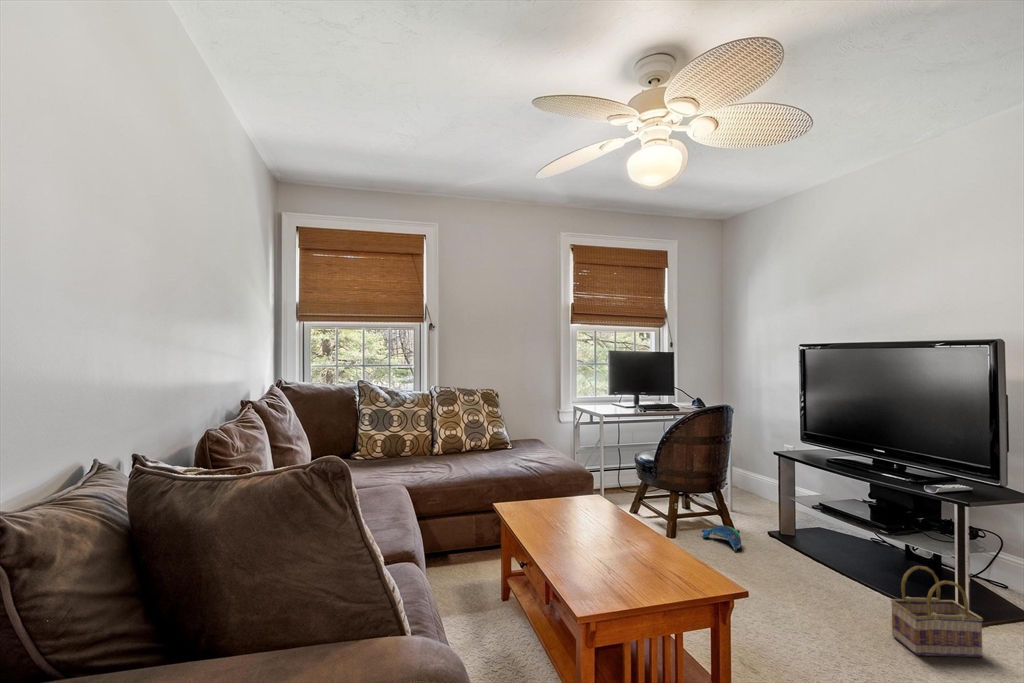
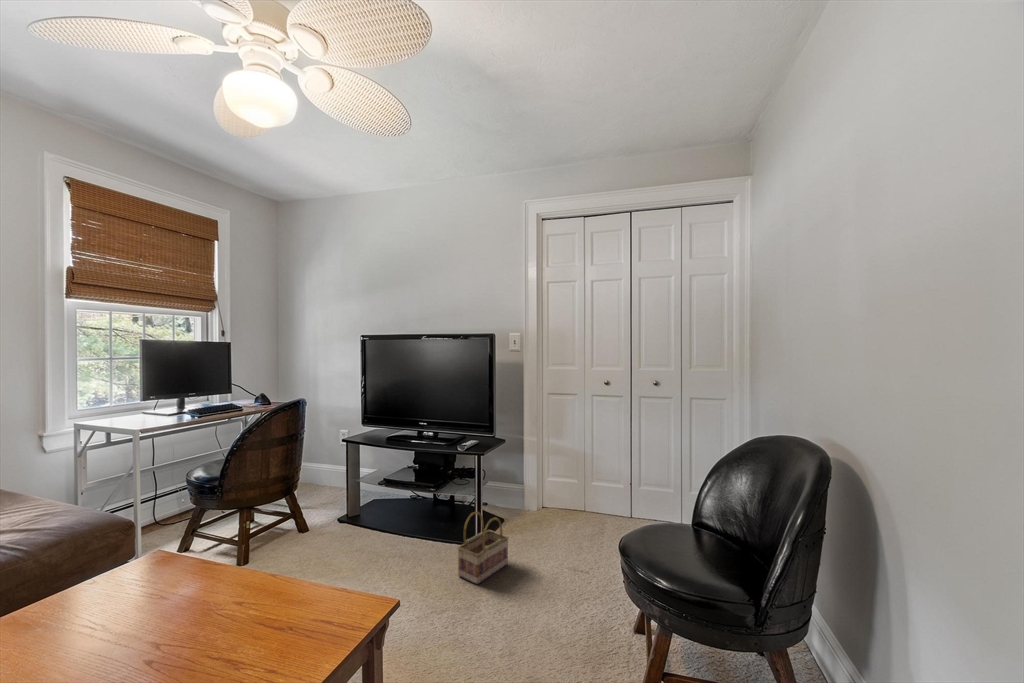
plush toy: present [702,525,741,551] -> none [276,526,321,550]

